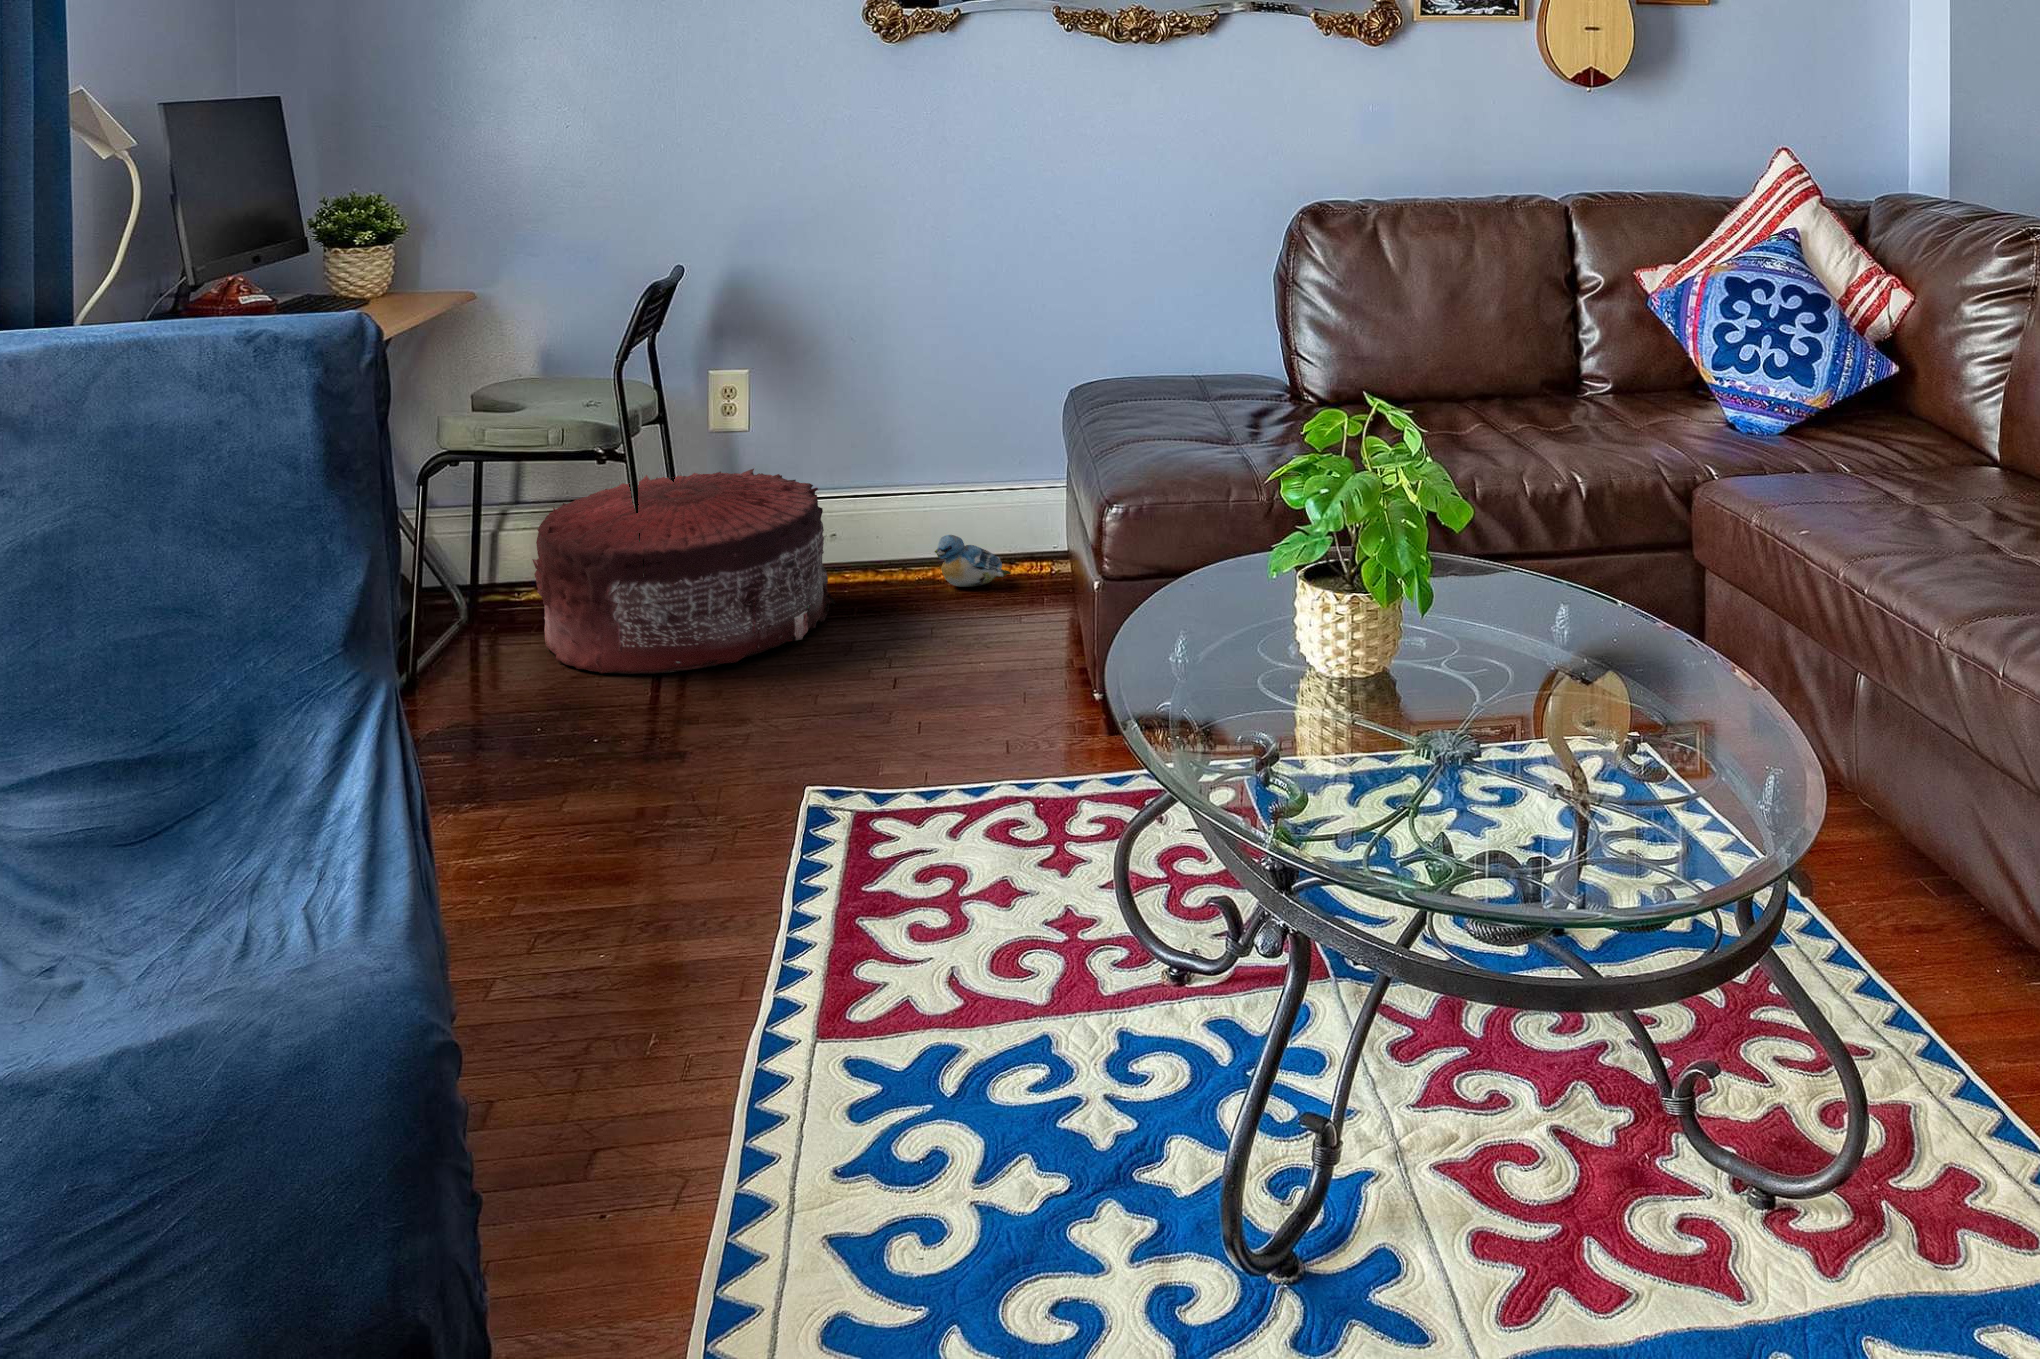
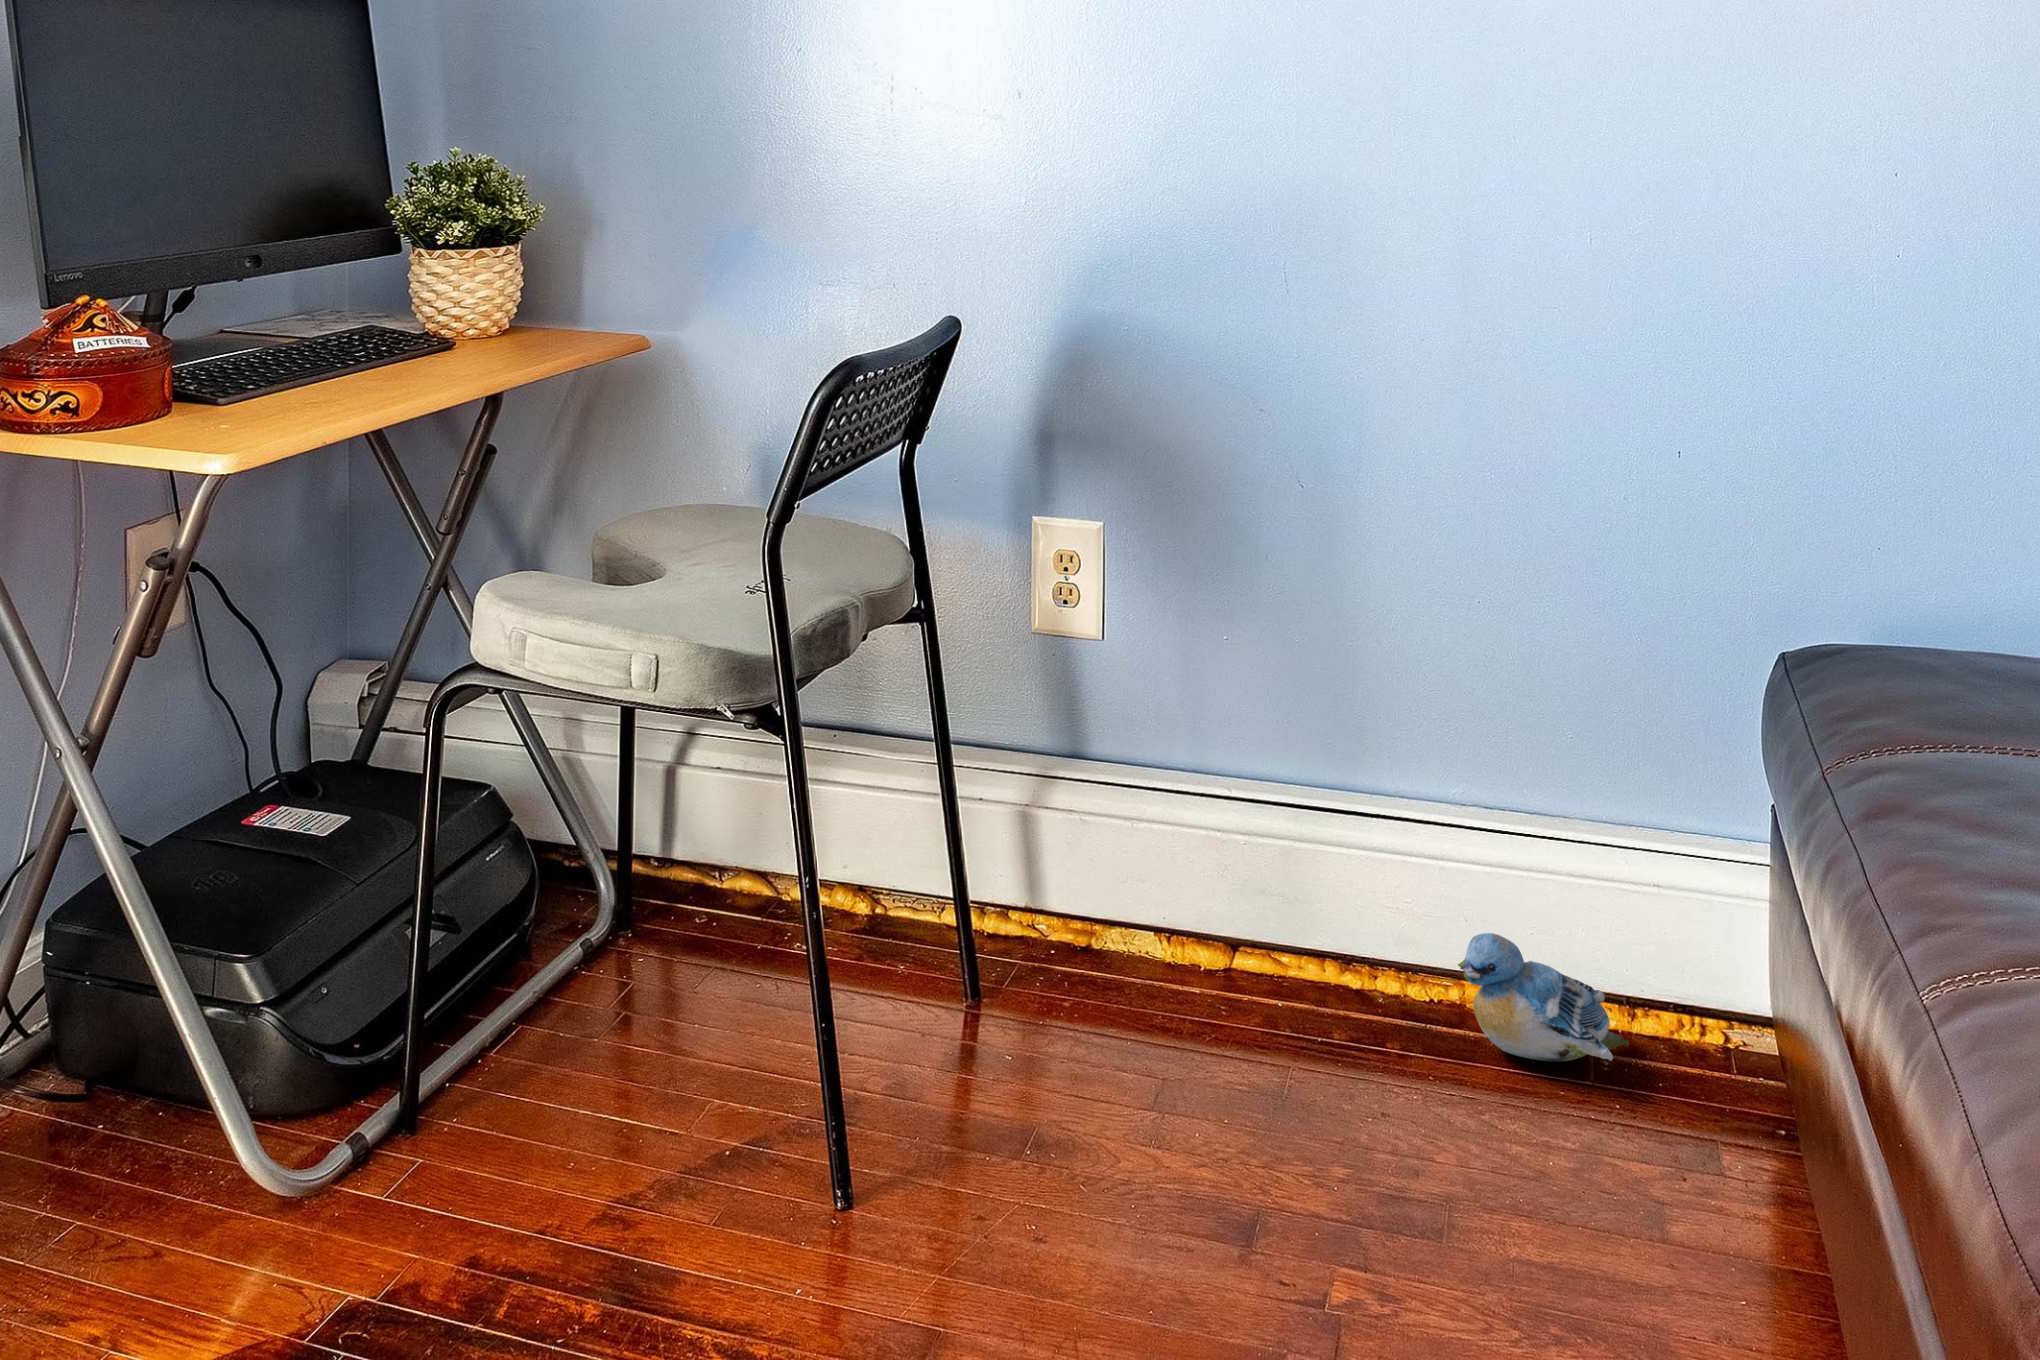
pouf: present [532,469,835,674] -> none [643,707,1236,1253]

